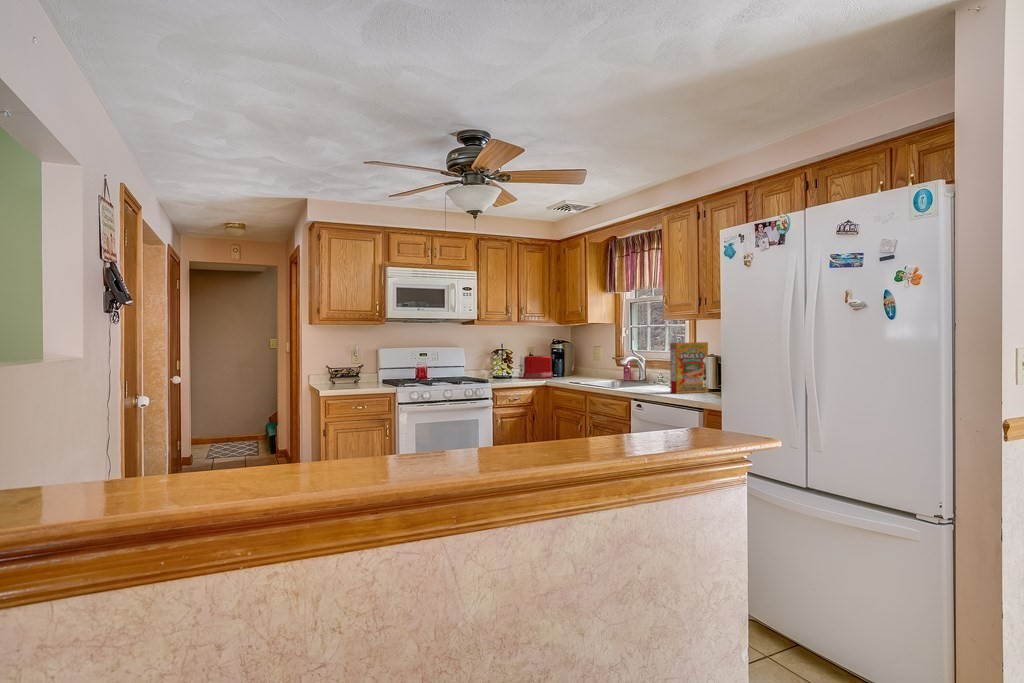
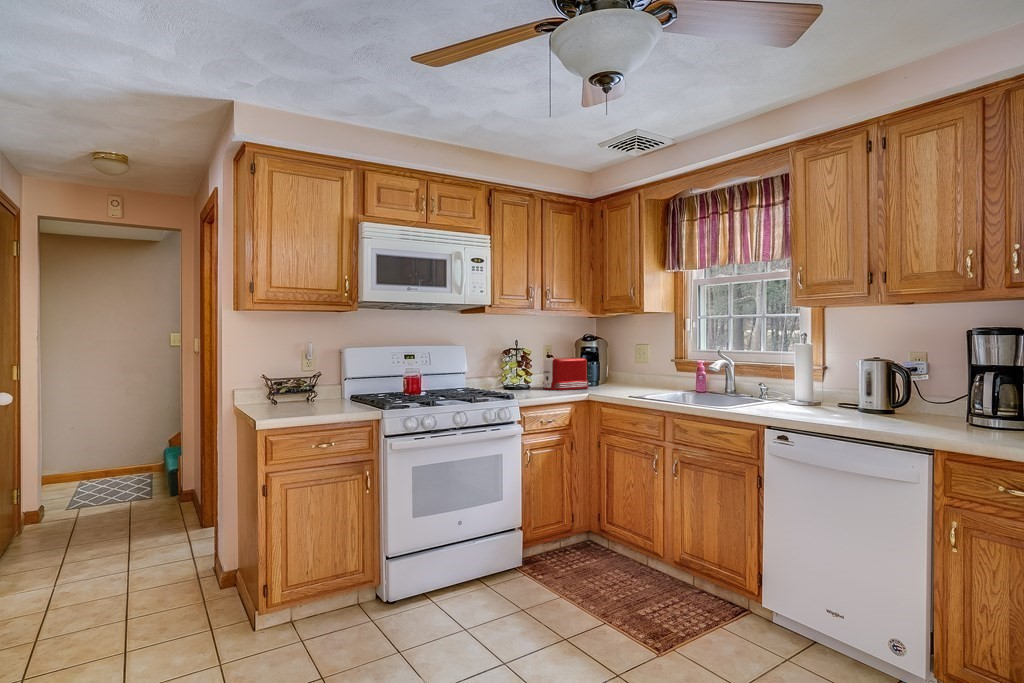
cereal box: present [670,342,708,394] -> none [833,340,884,420]

